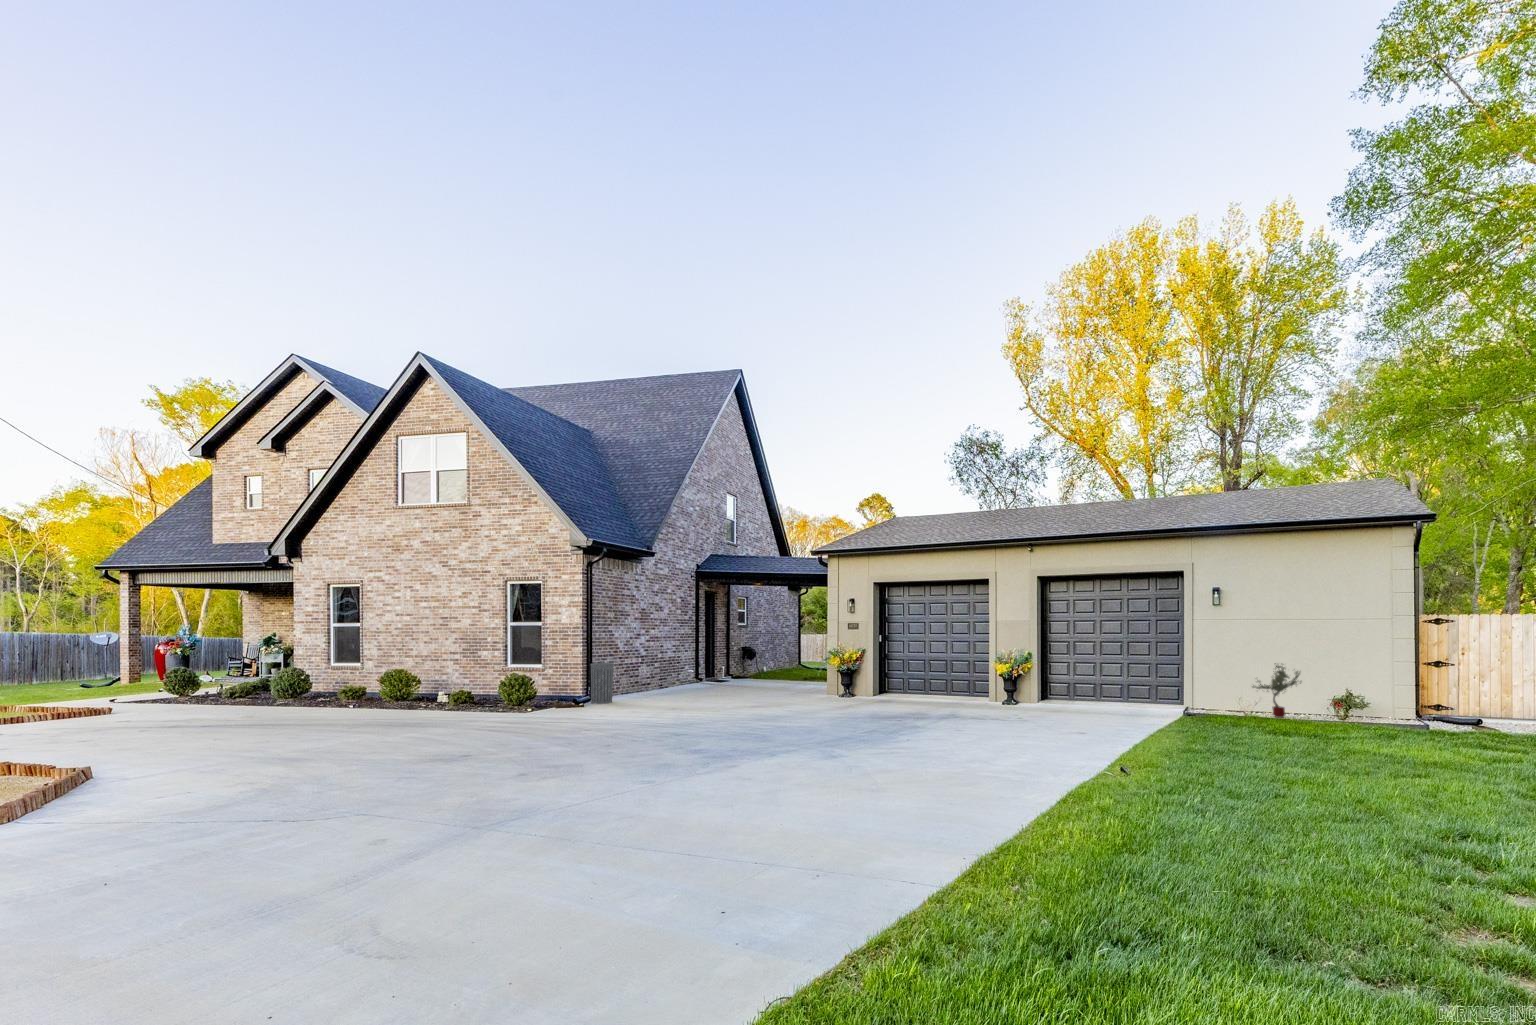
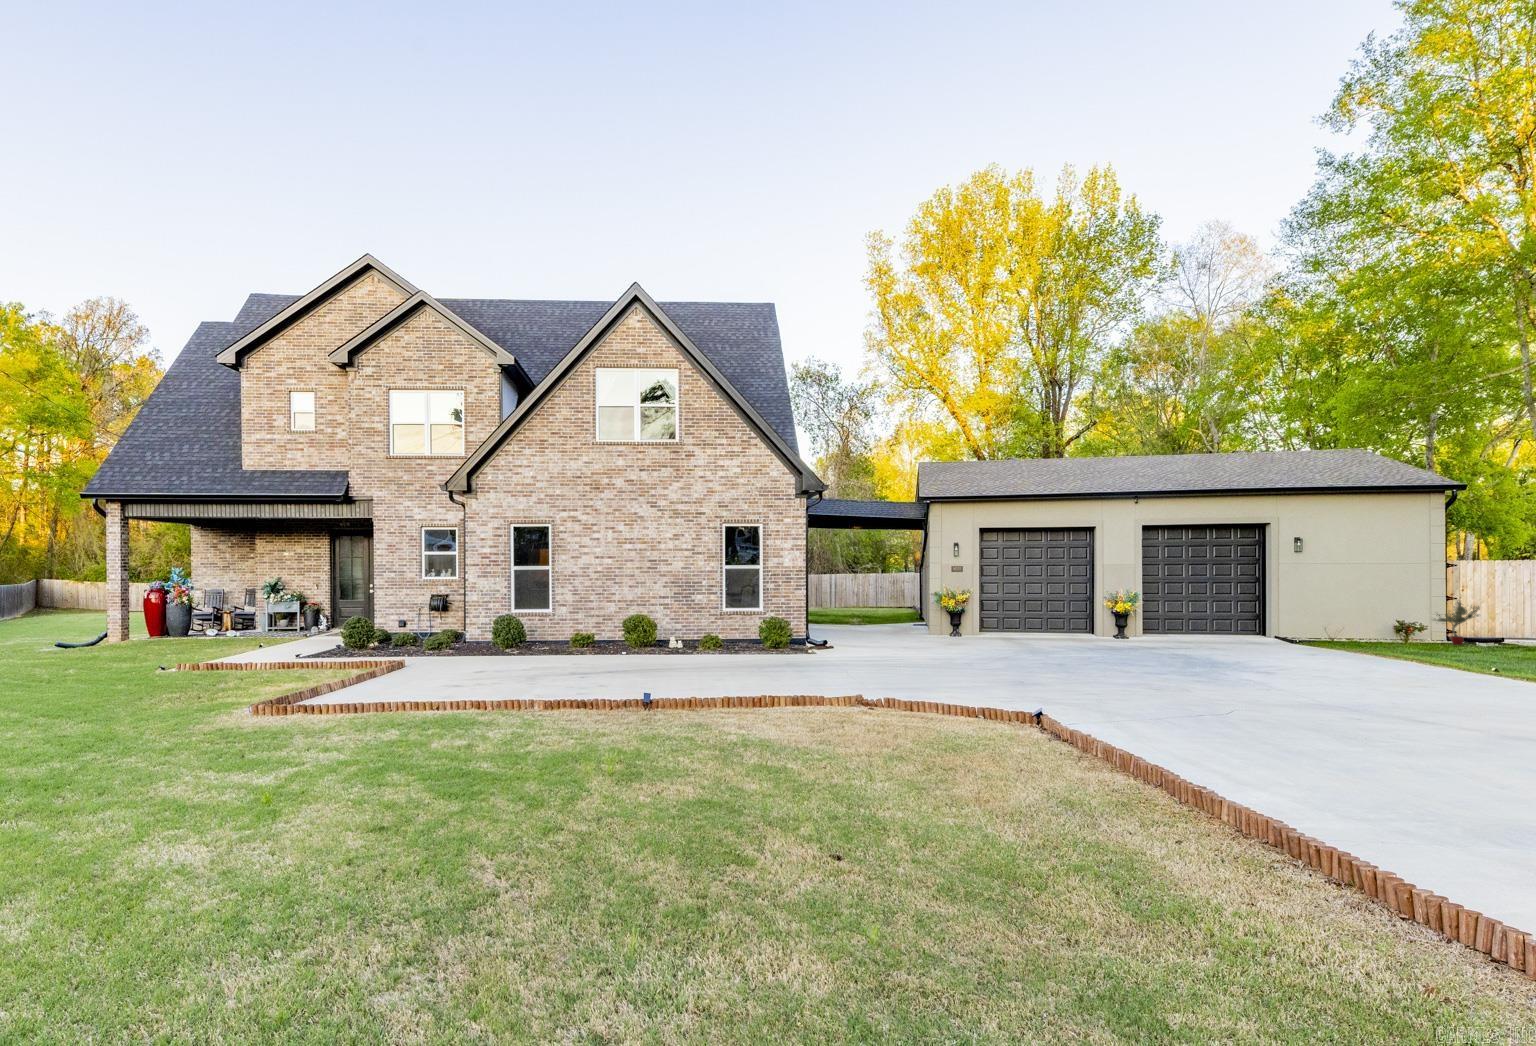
trash can: present [590,662,614,704] -> none [815,603,838,644]

